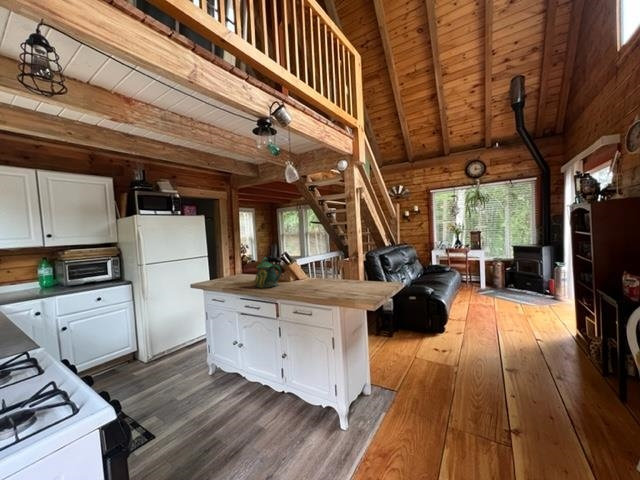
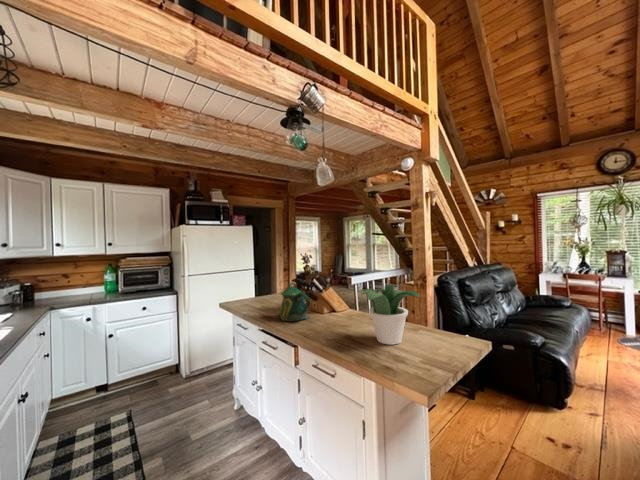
potted plant: none [324,252,365,292] -> present [362,285,420,345]

